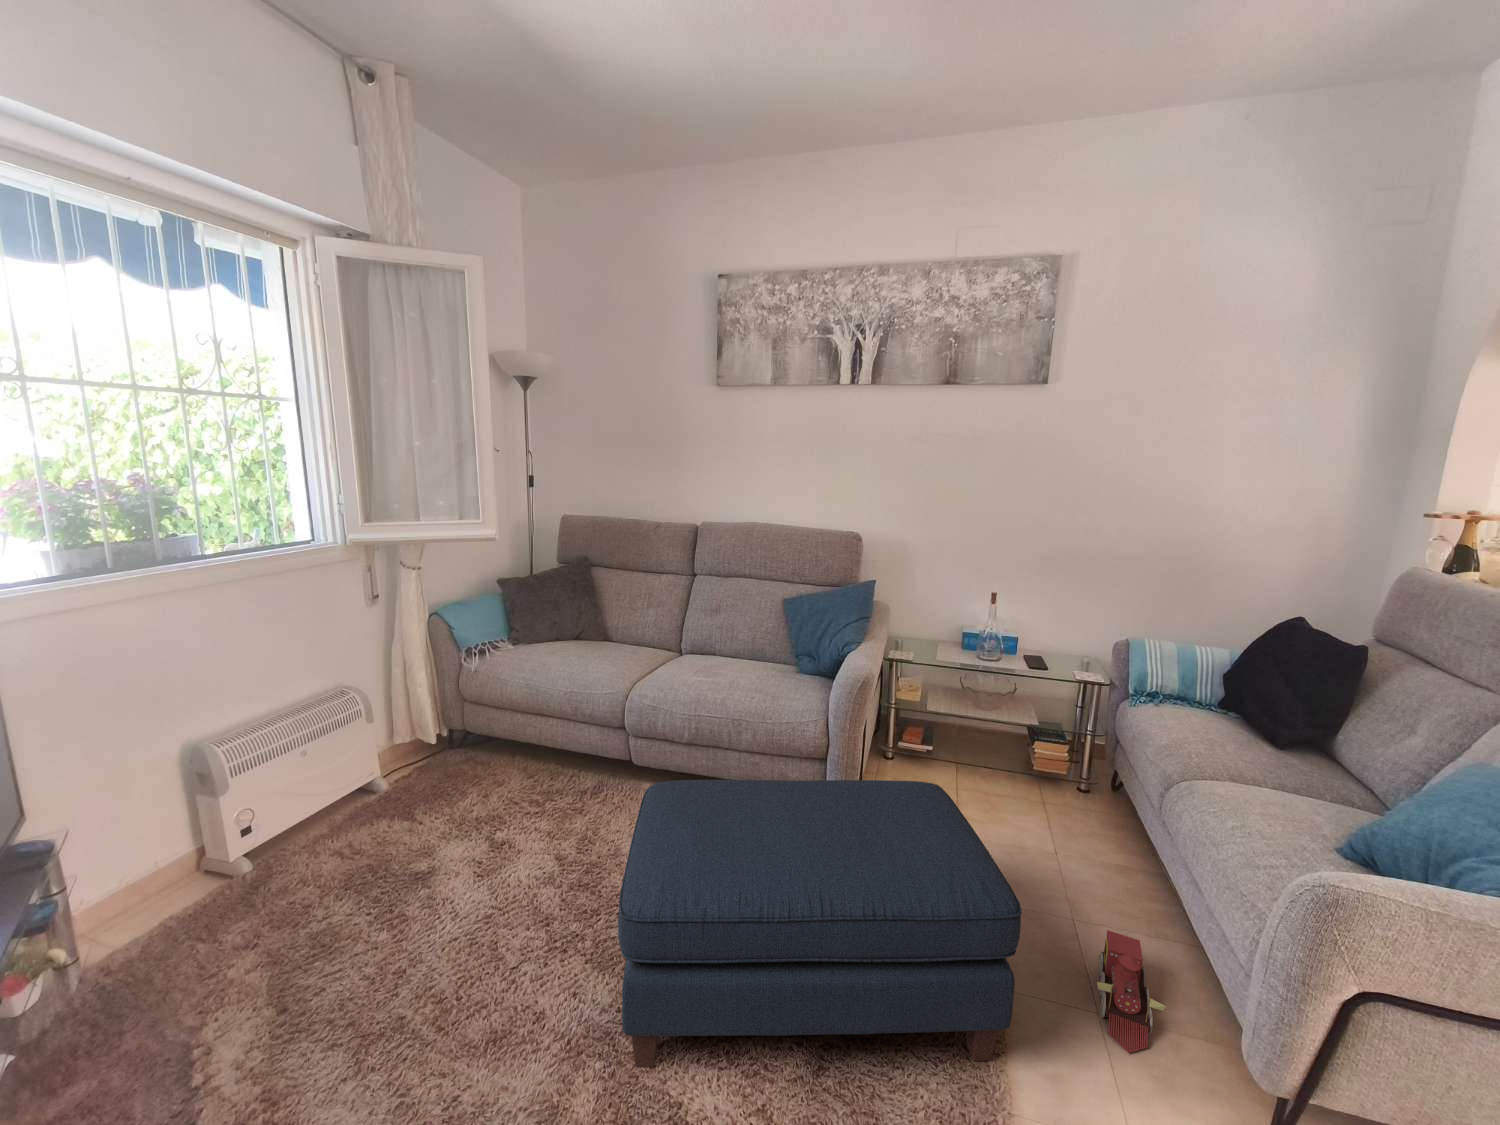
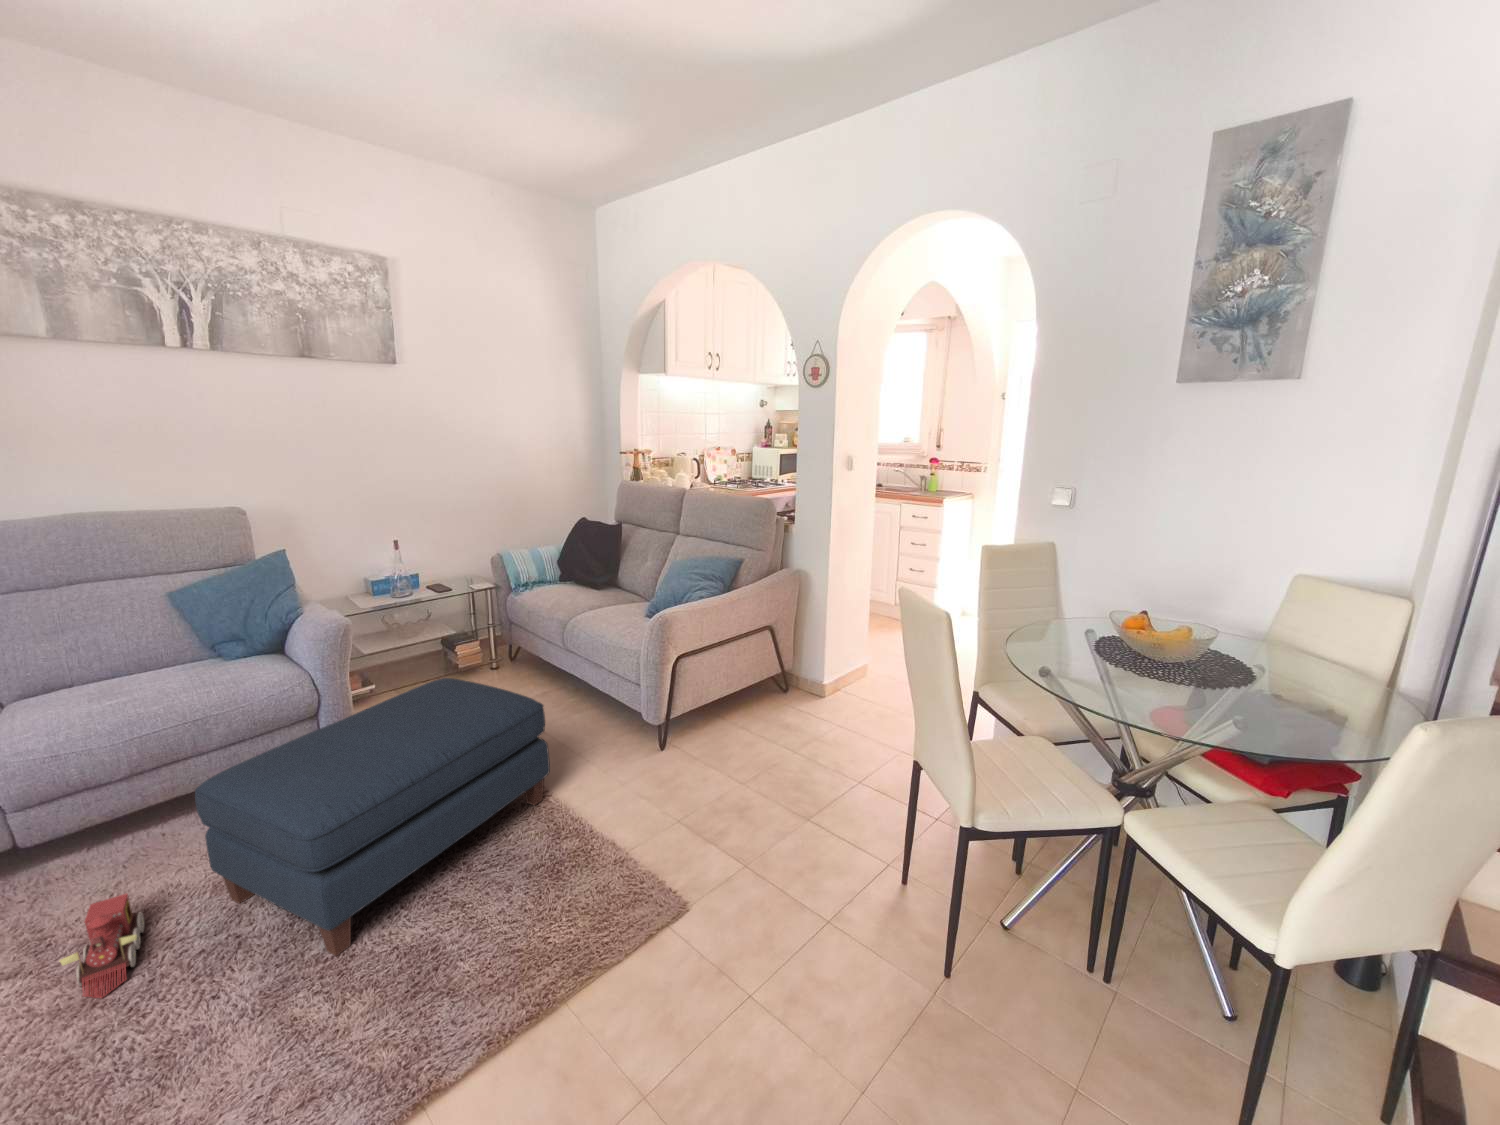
toy train: present [1097,930,1166,1053] -> present [60,894,144,998]

